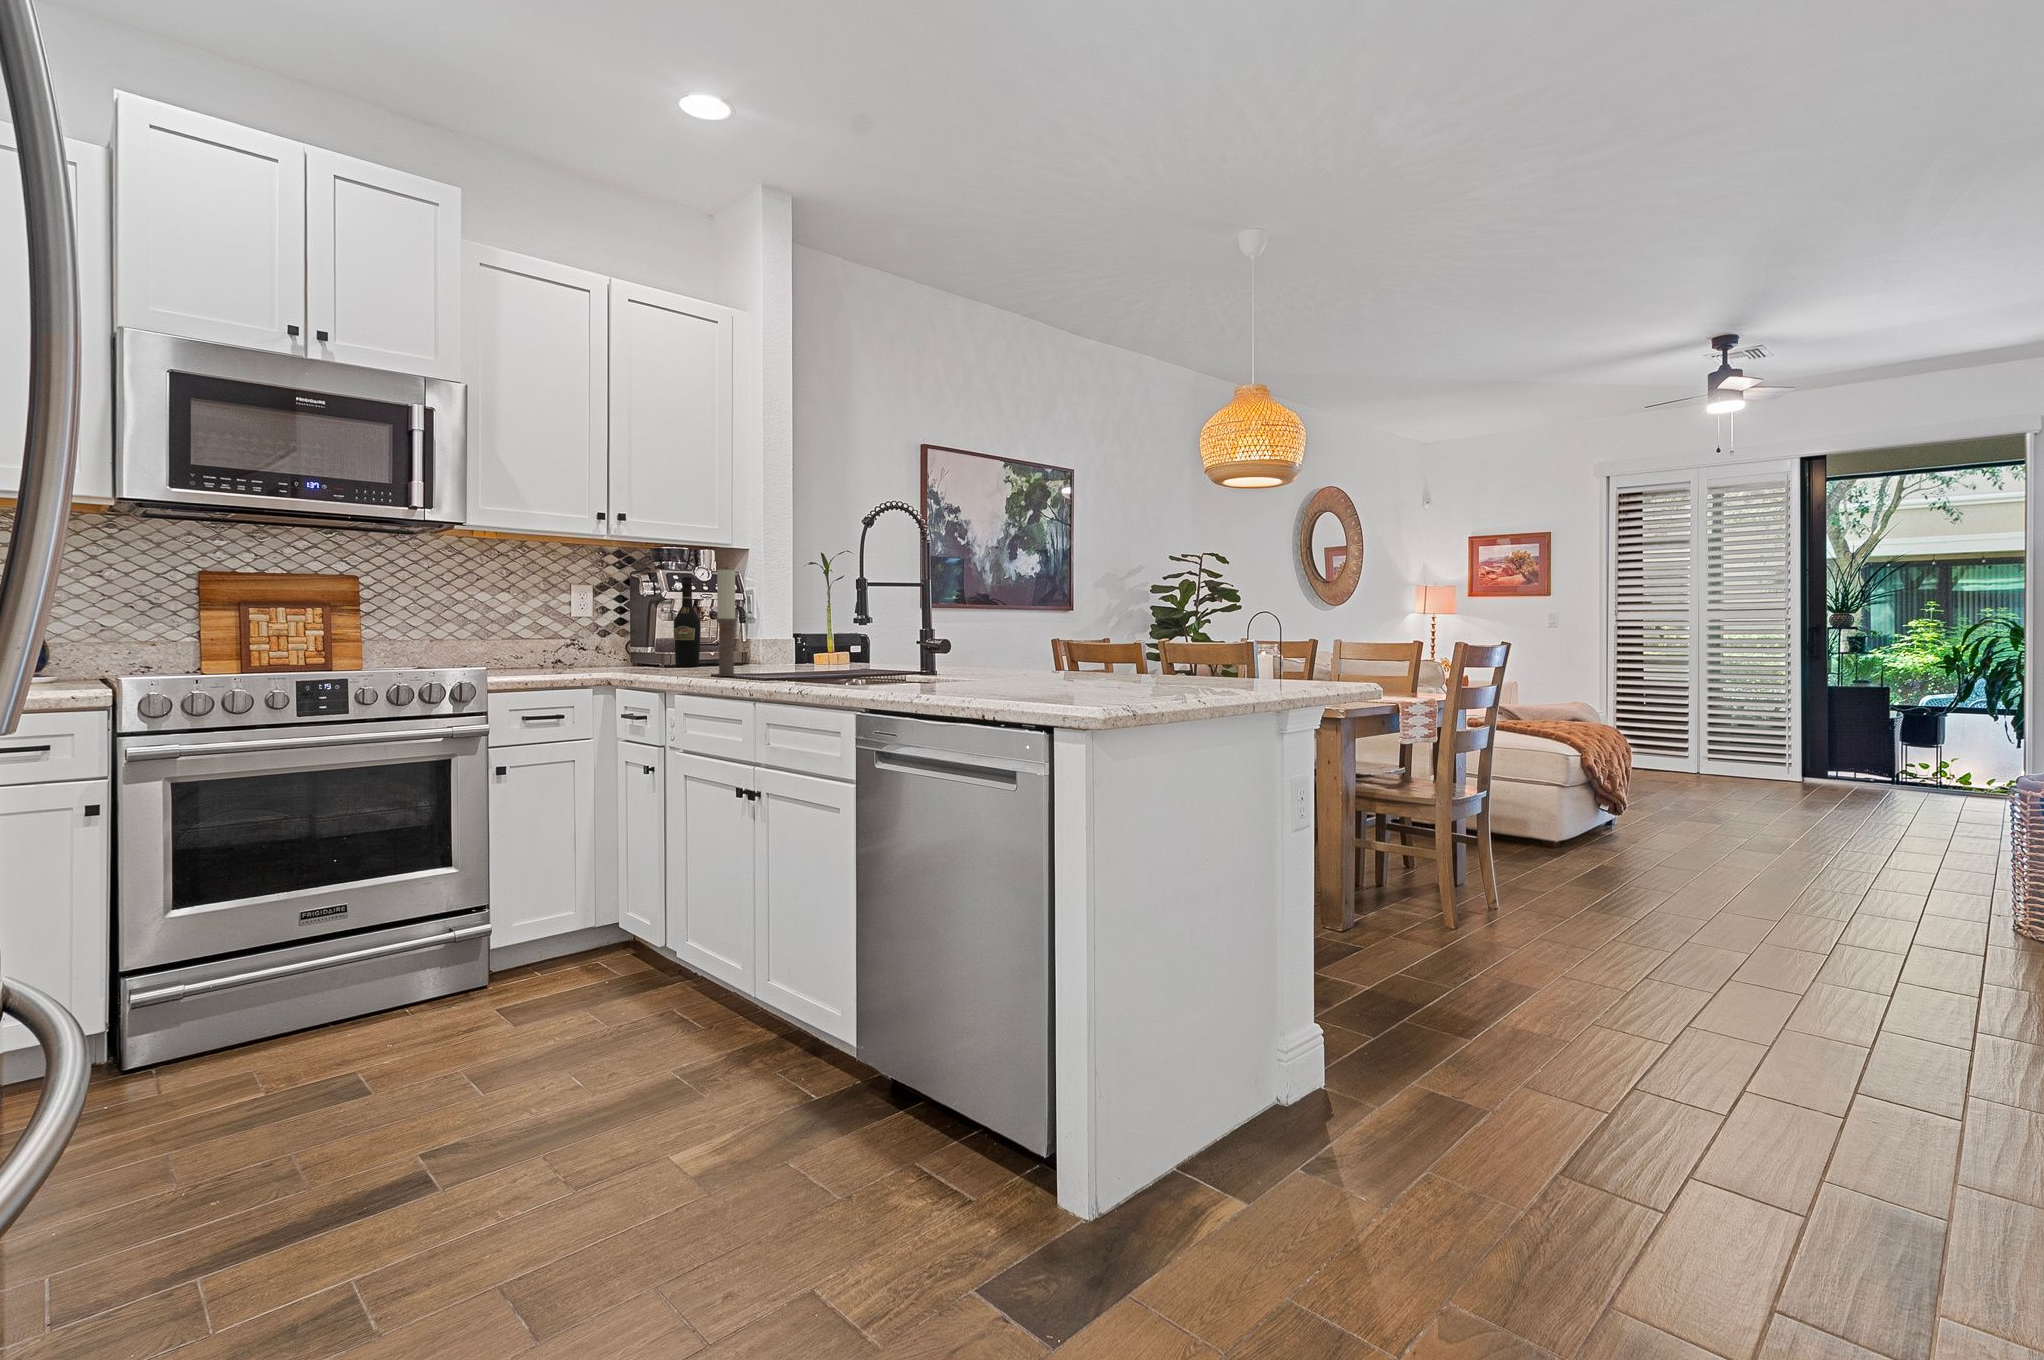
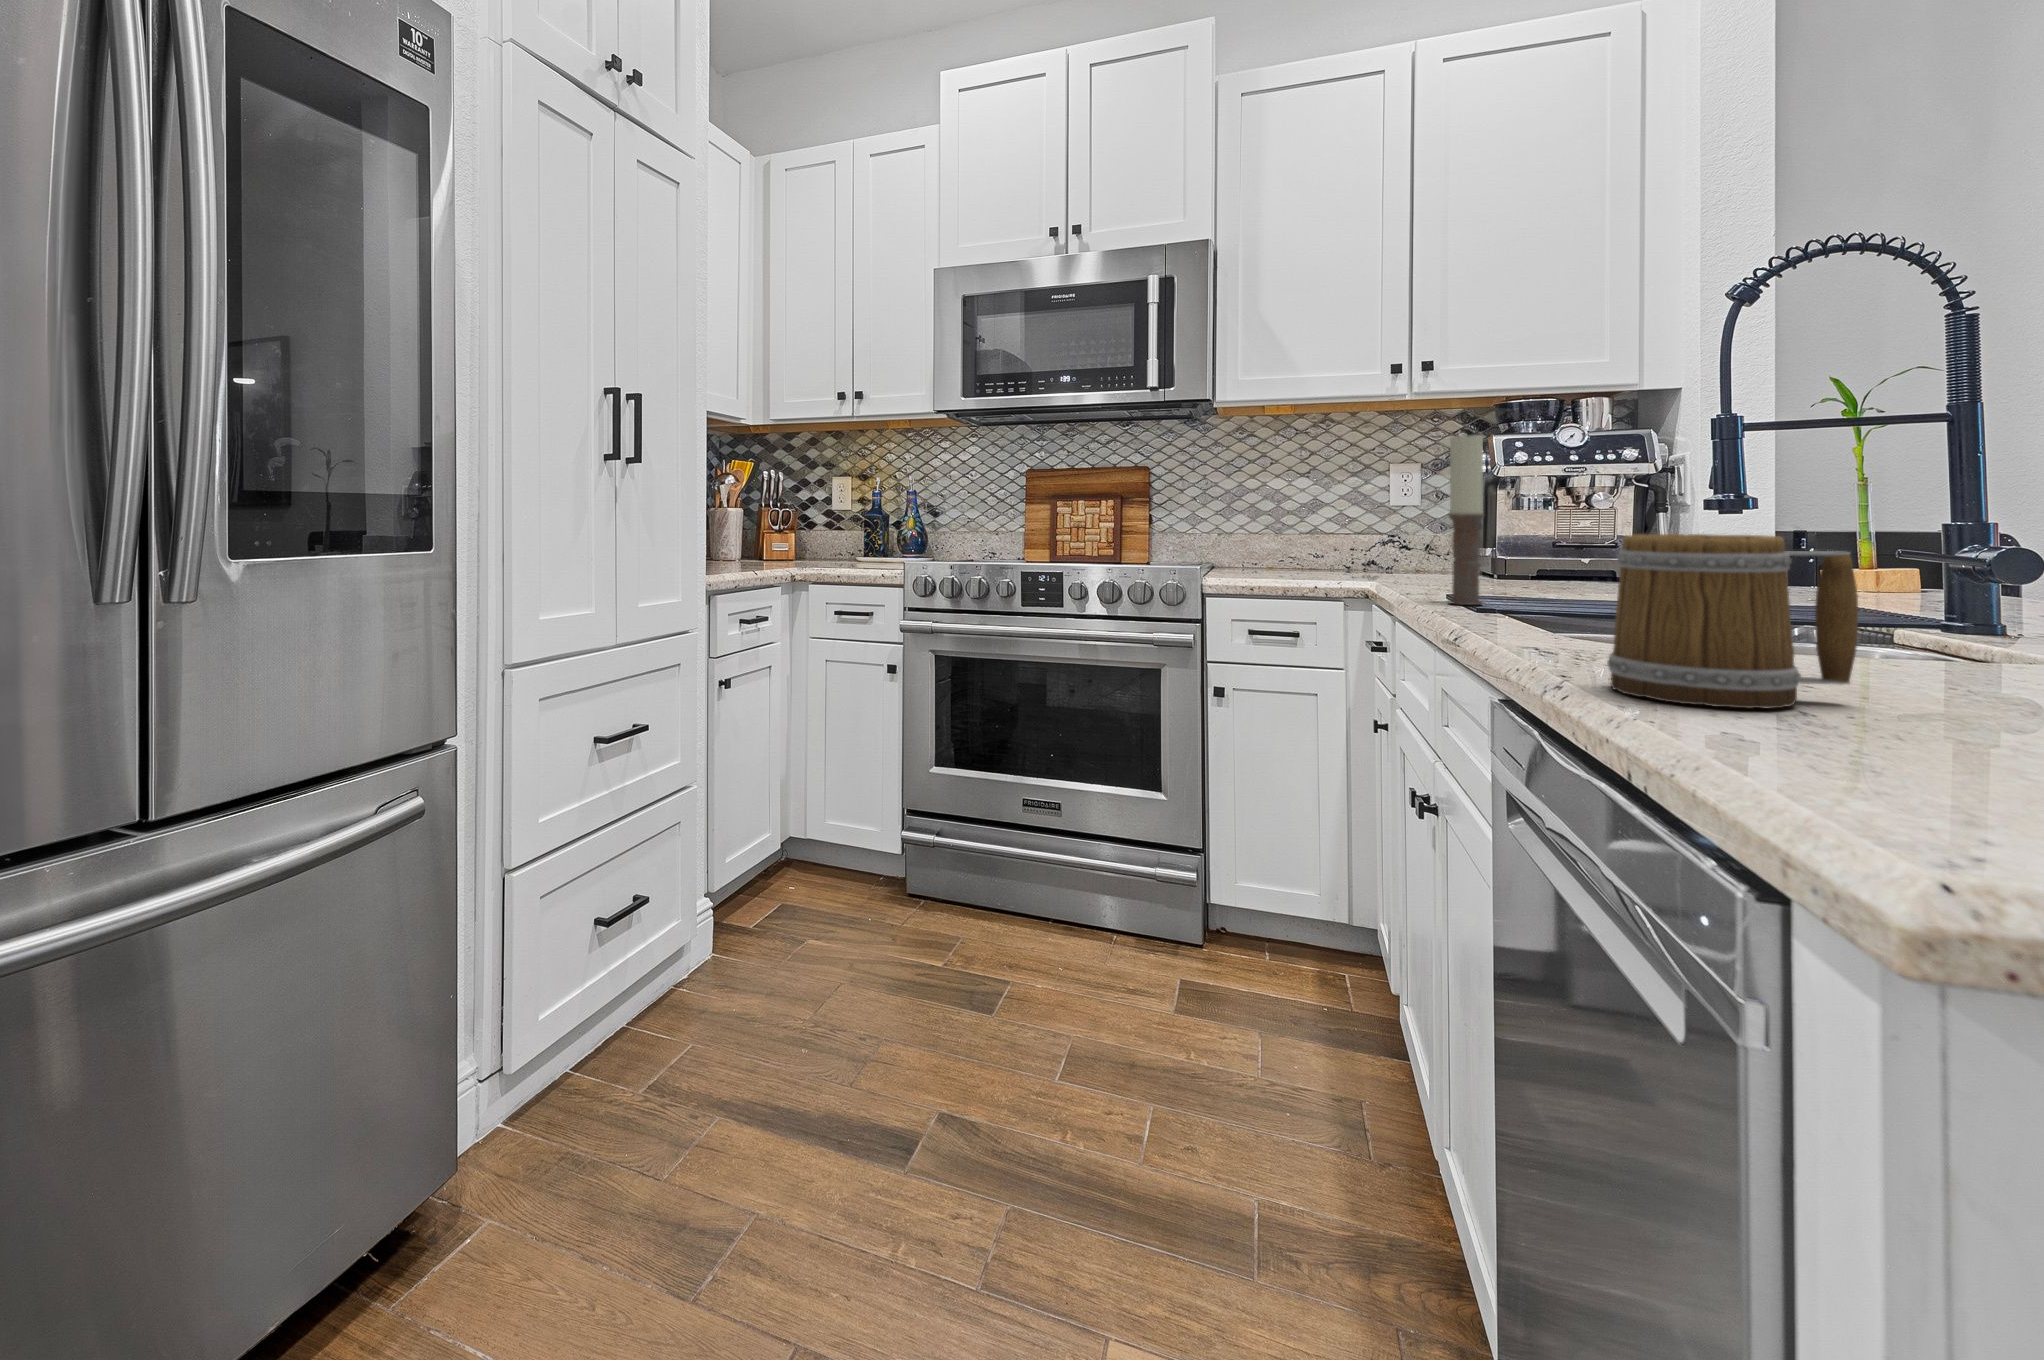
wine bottle: present [674,577,701,667] -> none [1505,445,1551,577]
mug: none [897,621,963,689] -> present [1607,534,1858,709]

